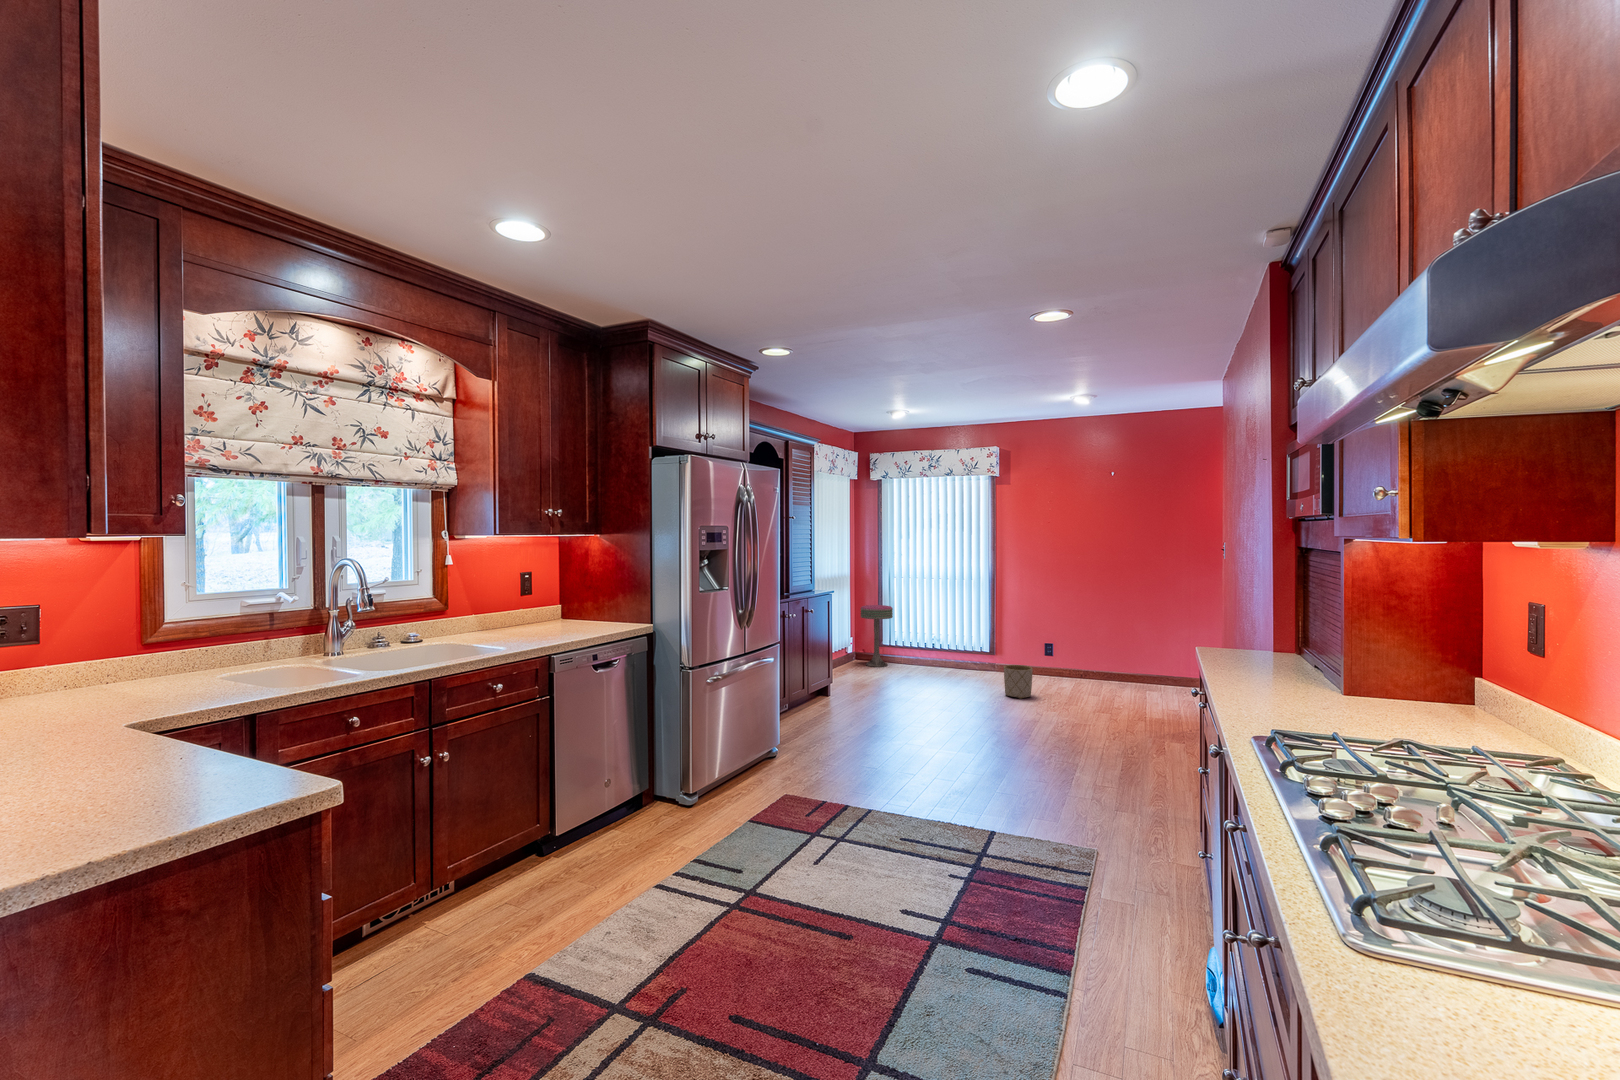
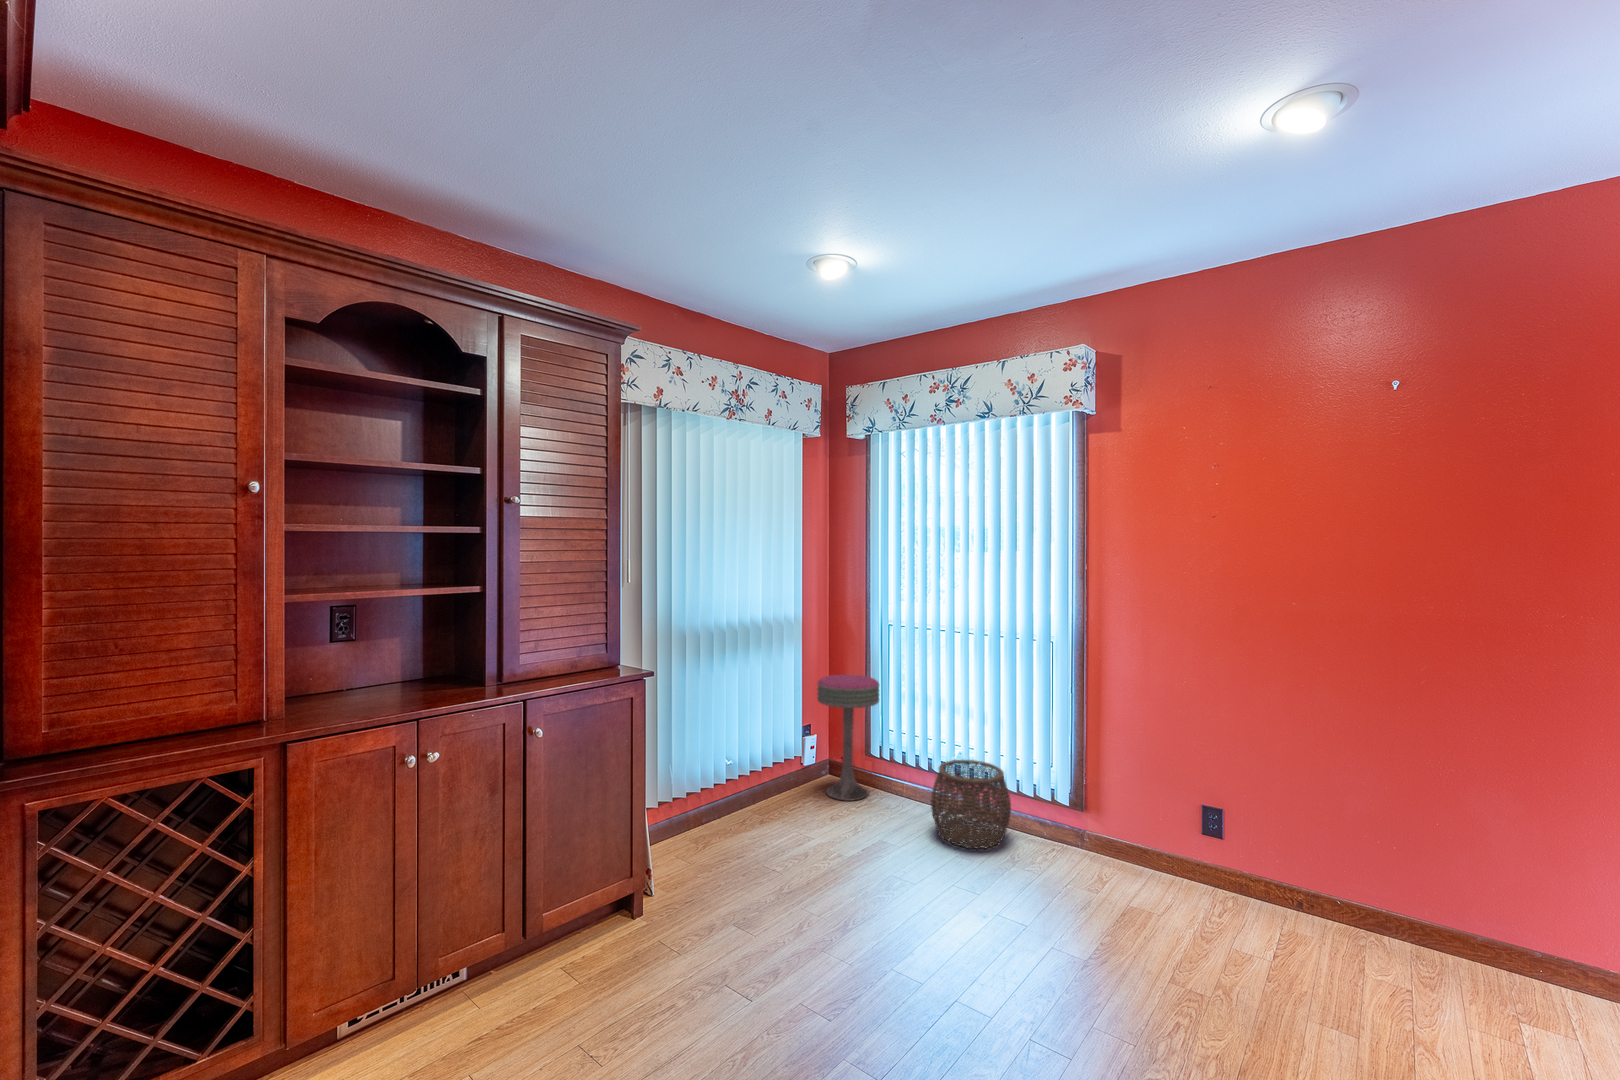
woven basket: none [927,639,965,675] -> present [931,760,1011,849]
planter: present [1004,665,1033,699] -> none [1066,887,1149,1005]

